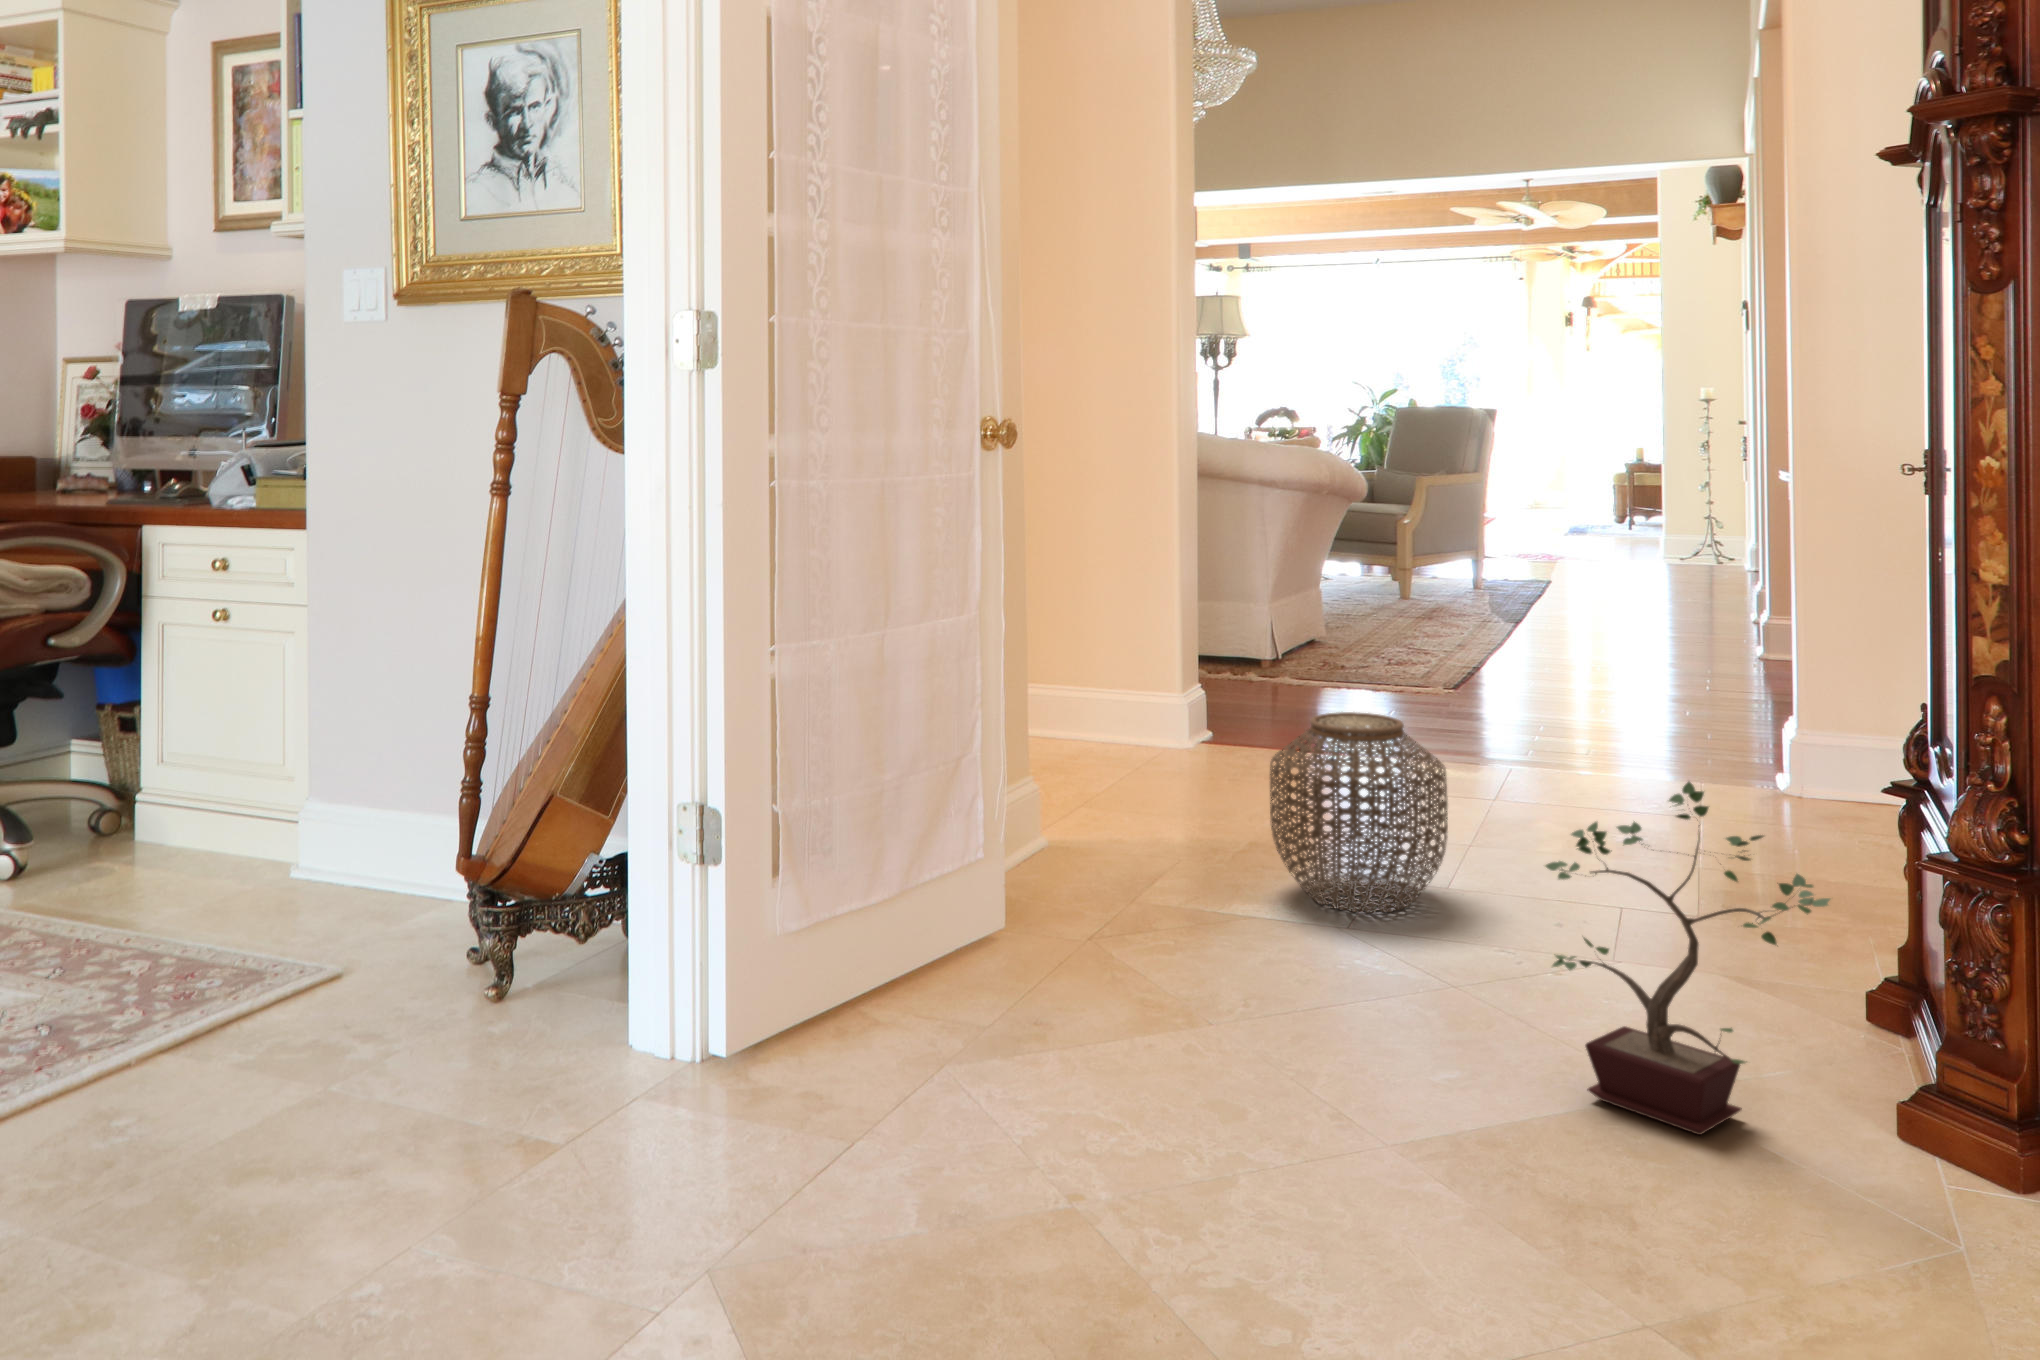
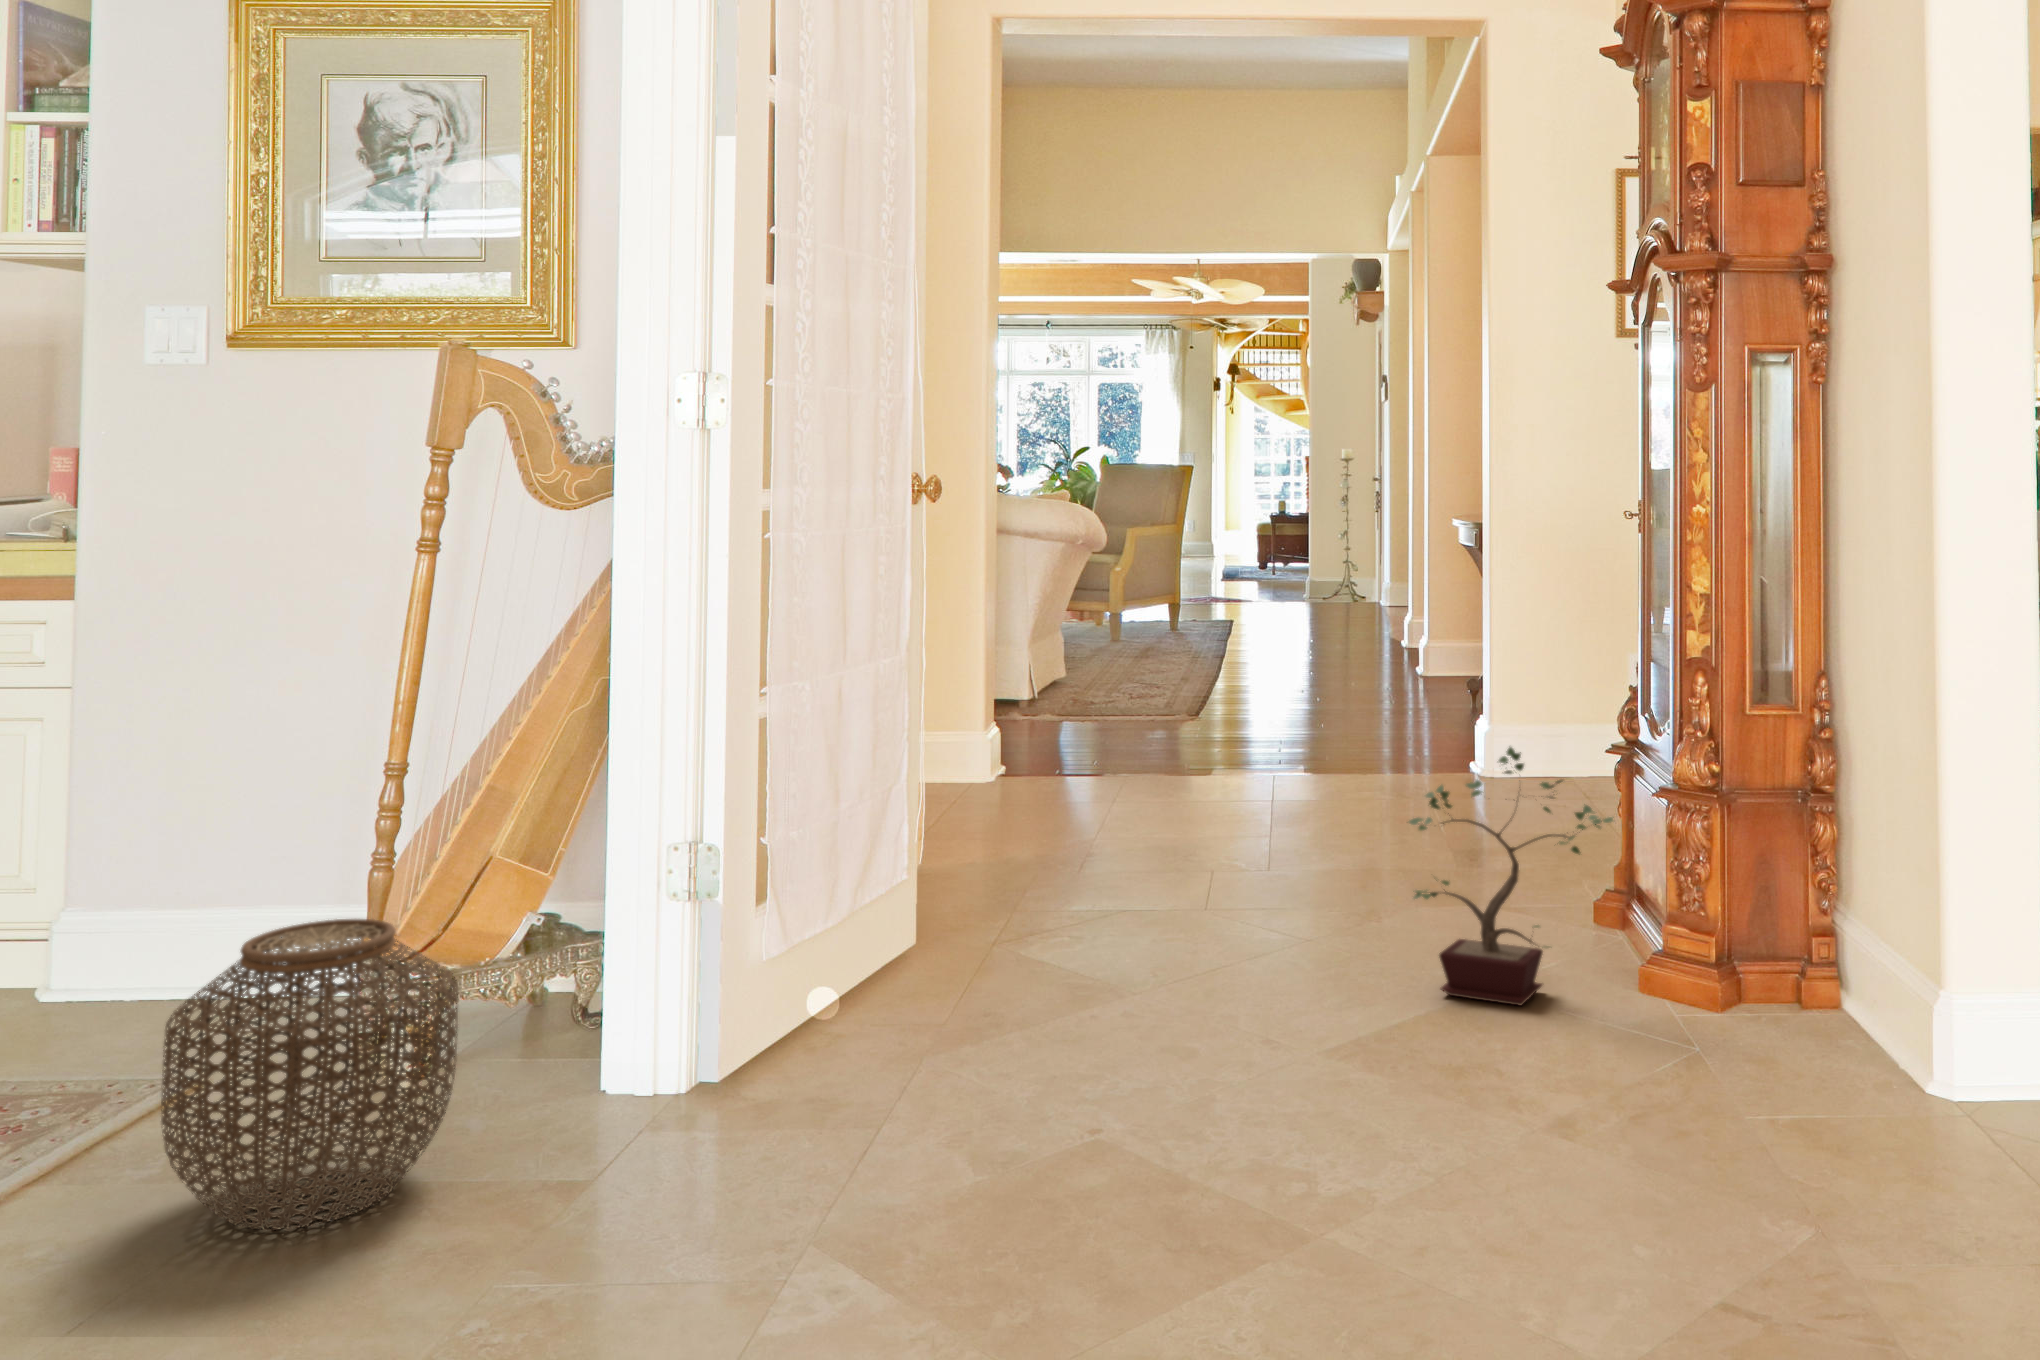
woven basket: present [1270,712,1448,913] -> present [161,919,458,1230]

